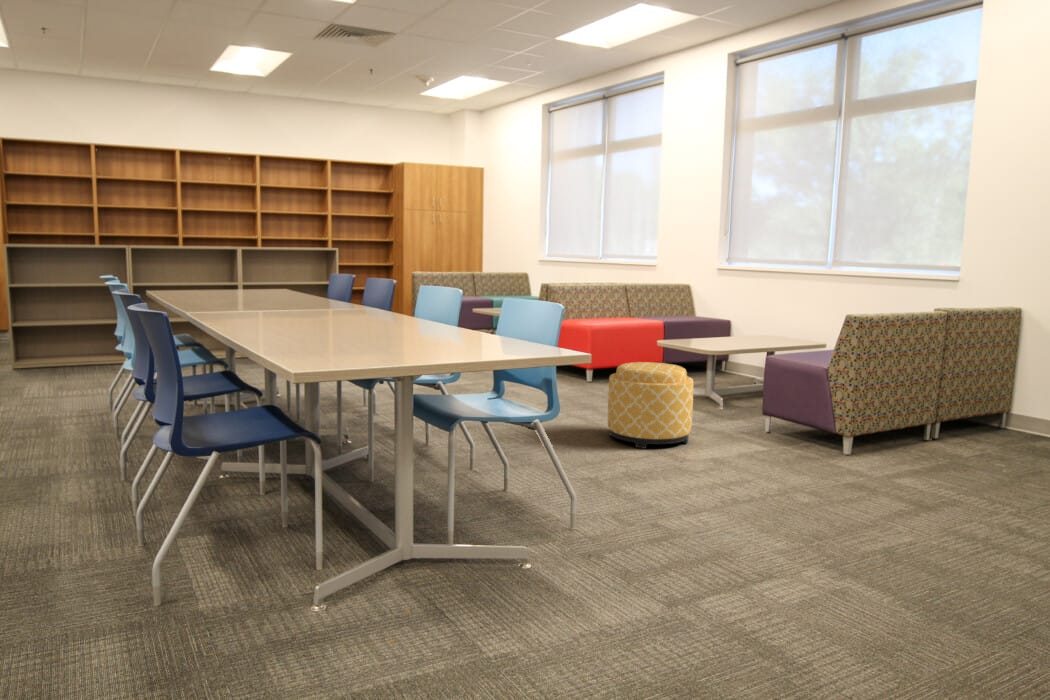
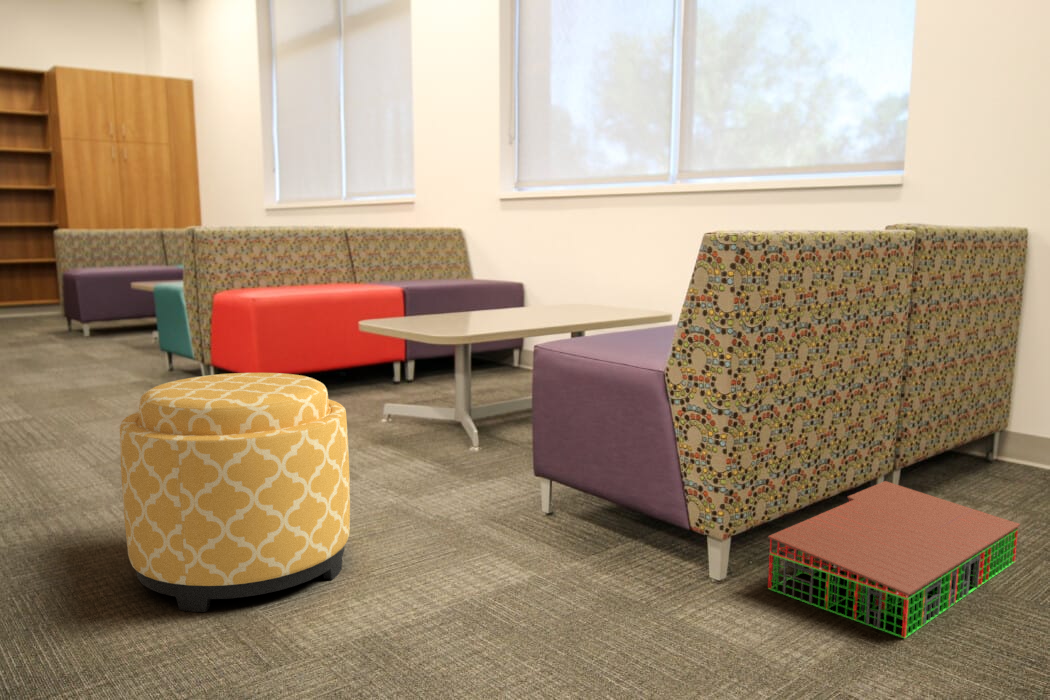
storage bin: none [868,424,986,472] -> present [768,481,1020,638]

